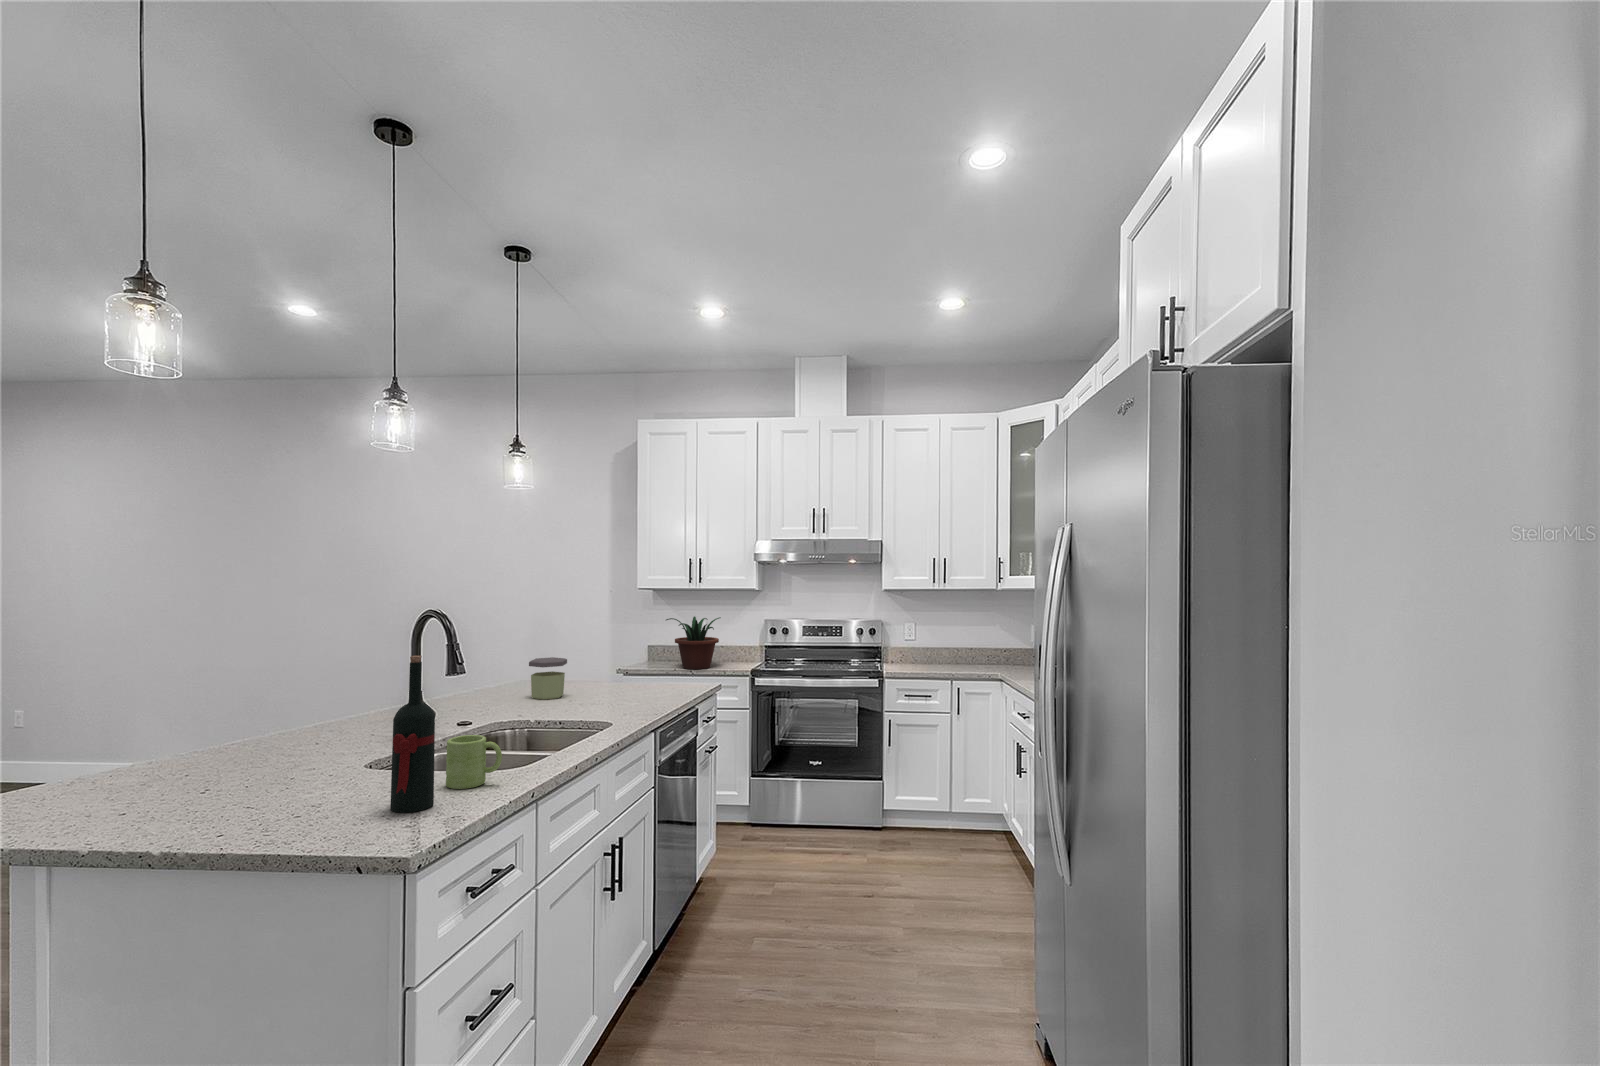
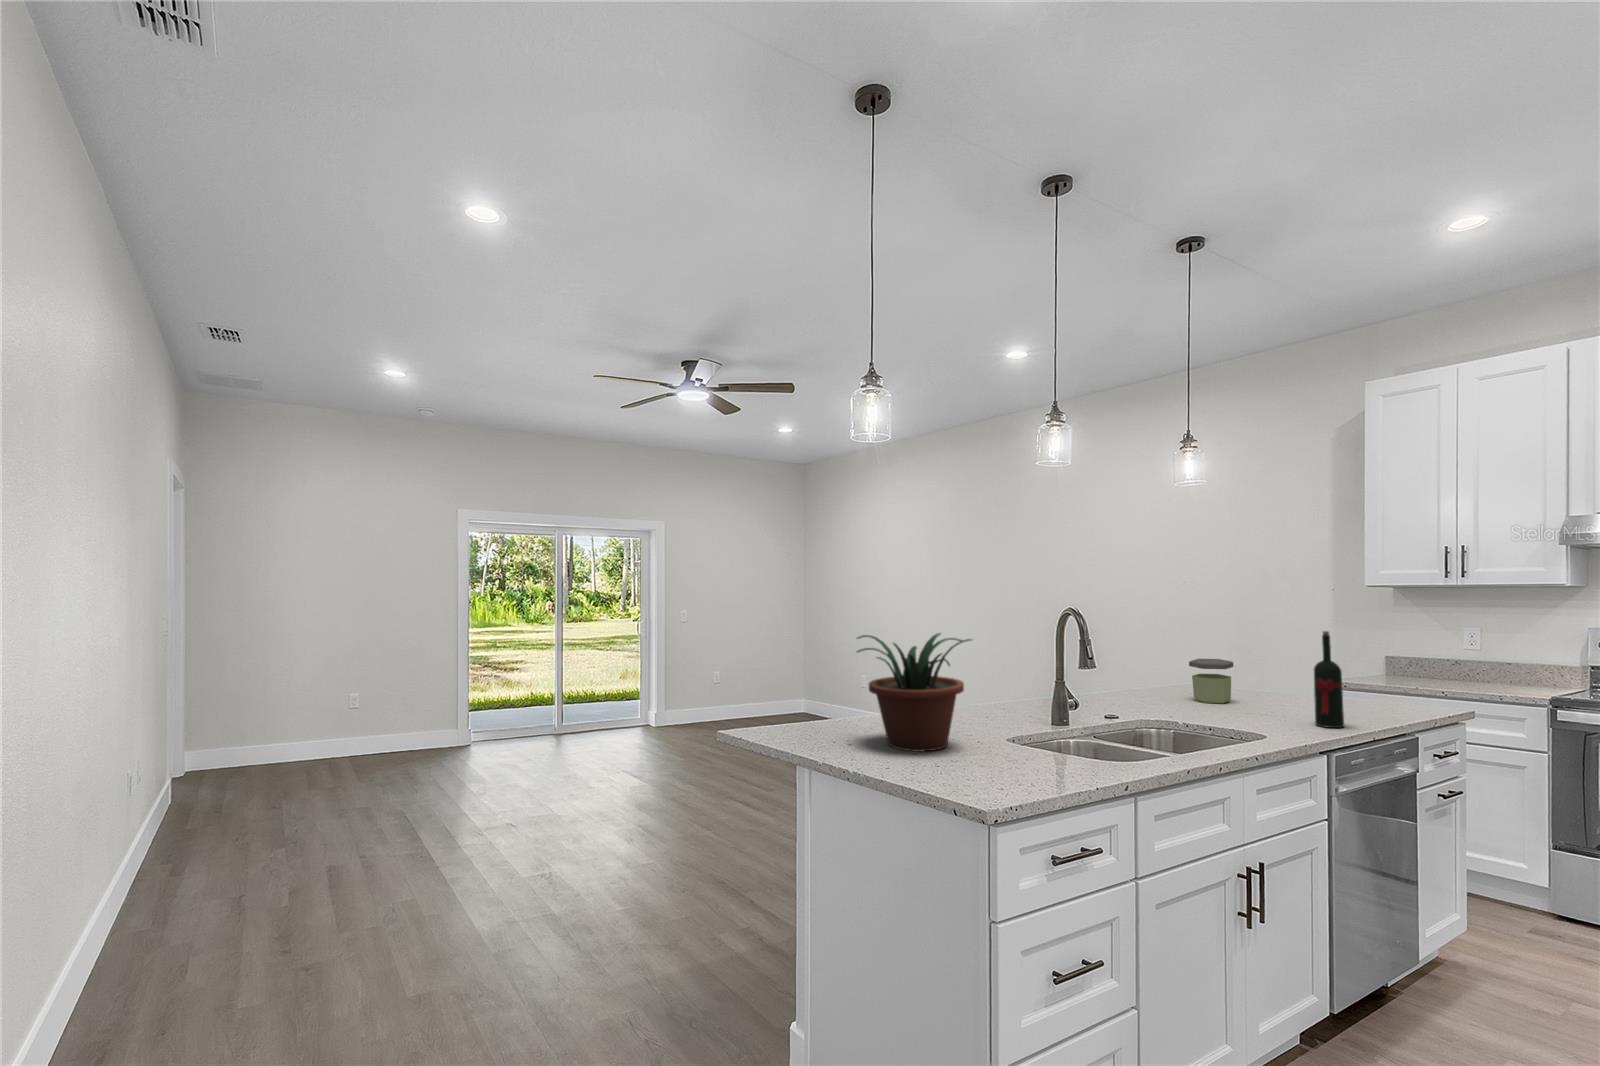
potted plant: present [666,616,721,669] -> present [857,633,971,752]
wine bottle: present [390,656,435,813] -> present [1314,631,1344,728]
mug: present [446,735,502,789] -> none [1051,724,1098,772]

